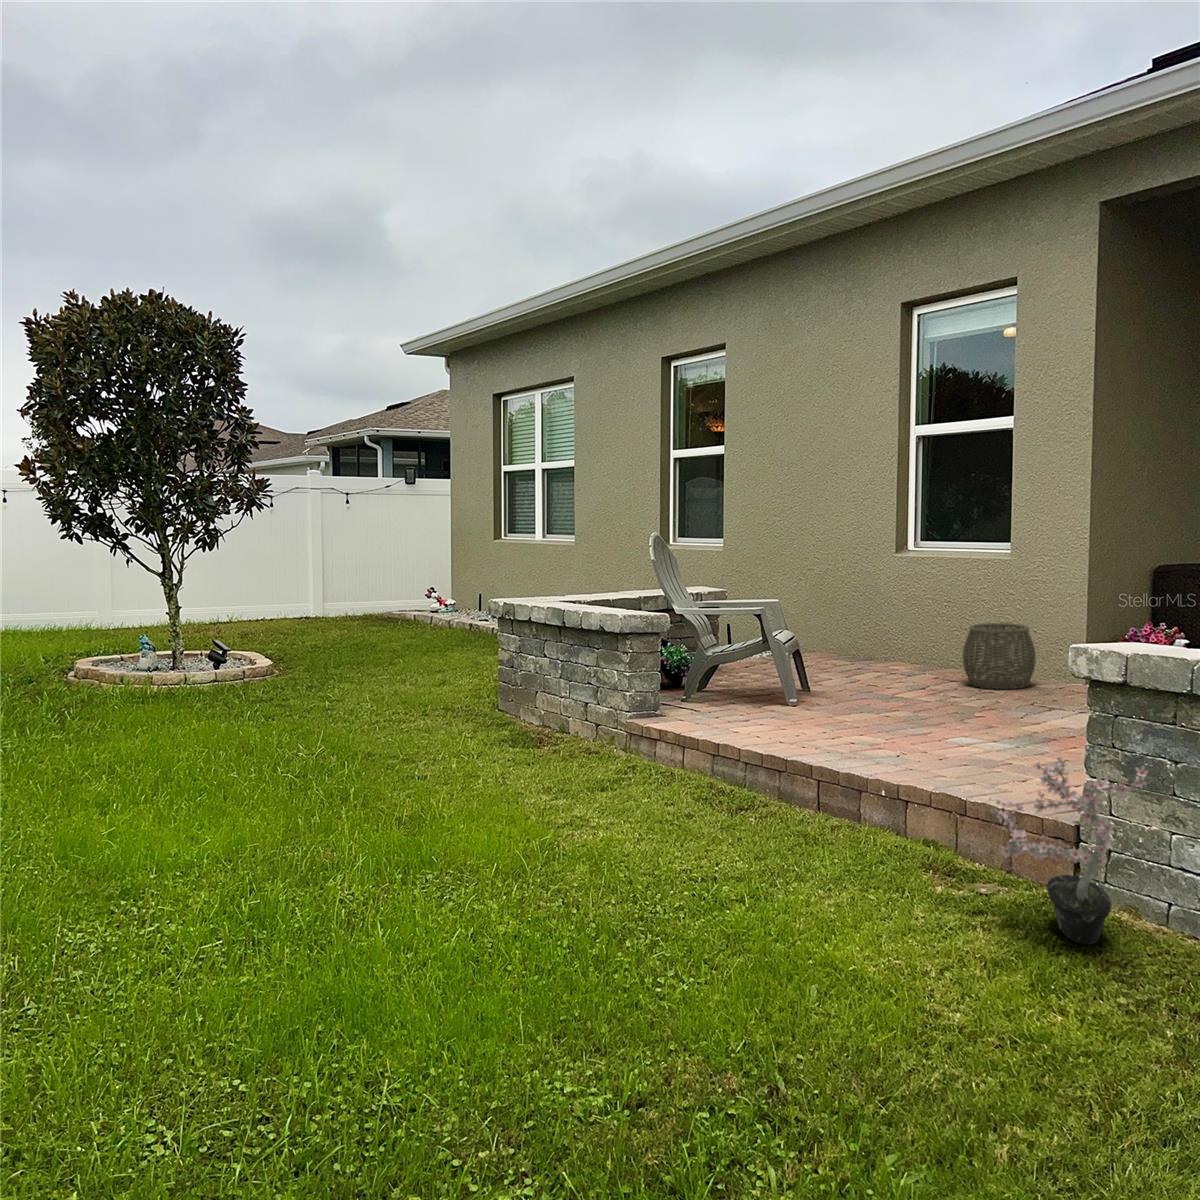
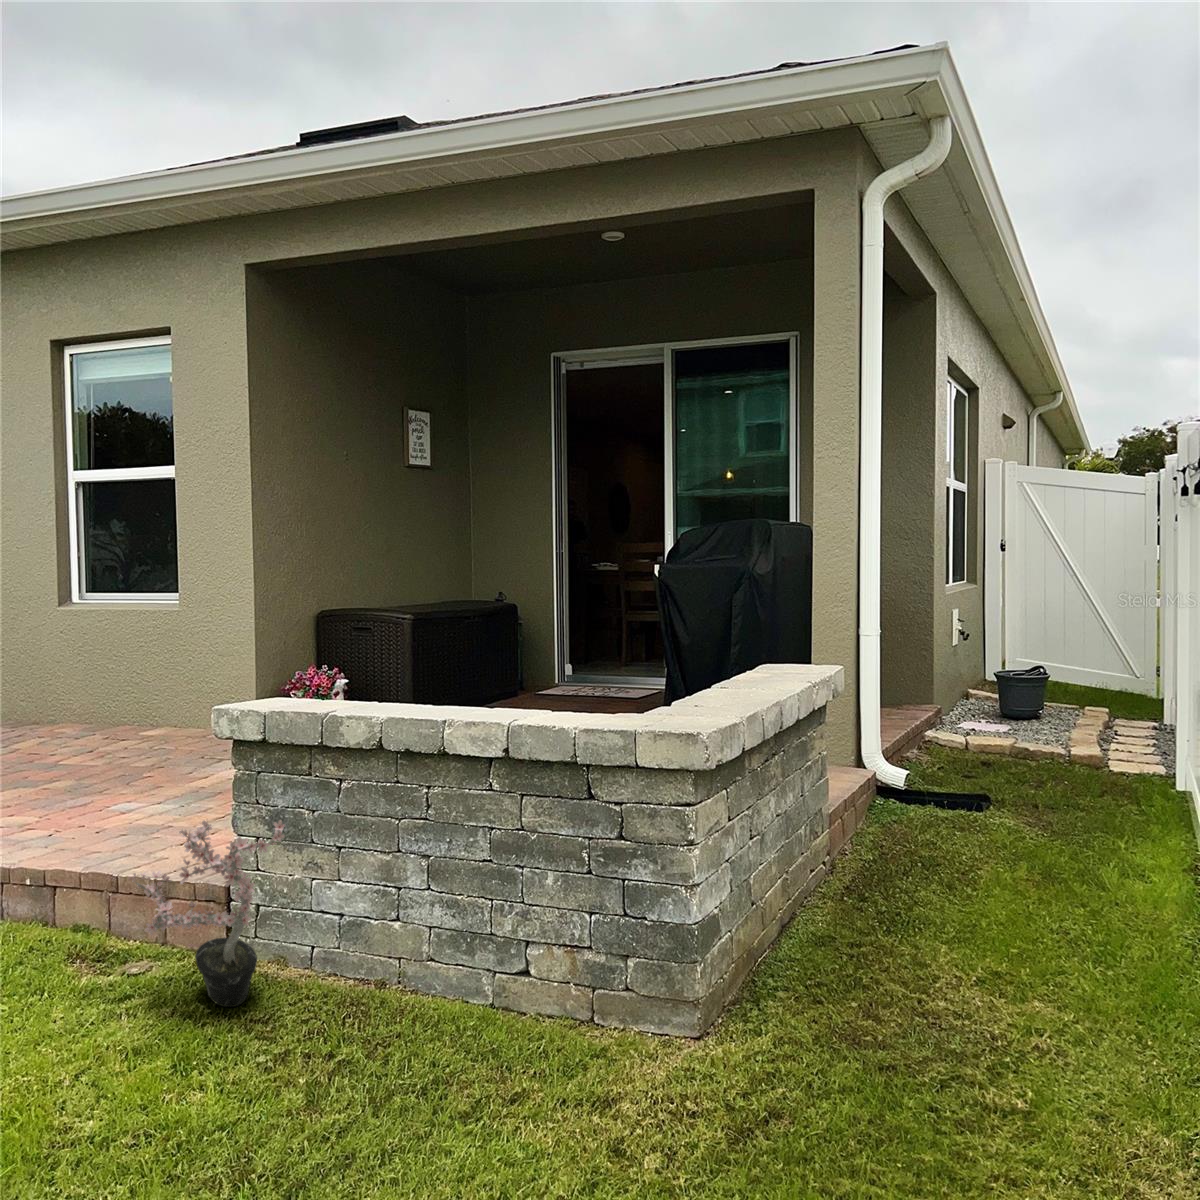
woven basket: present [962,623,1036,690] -> none [132,676,209,746]

